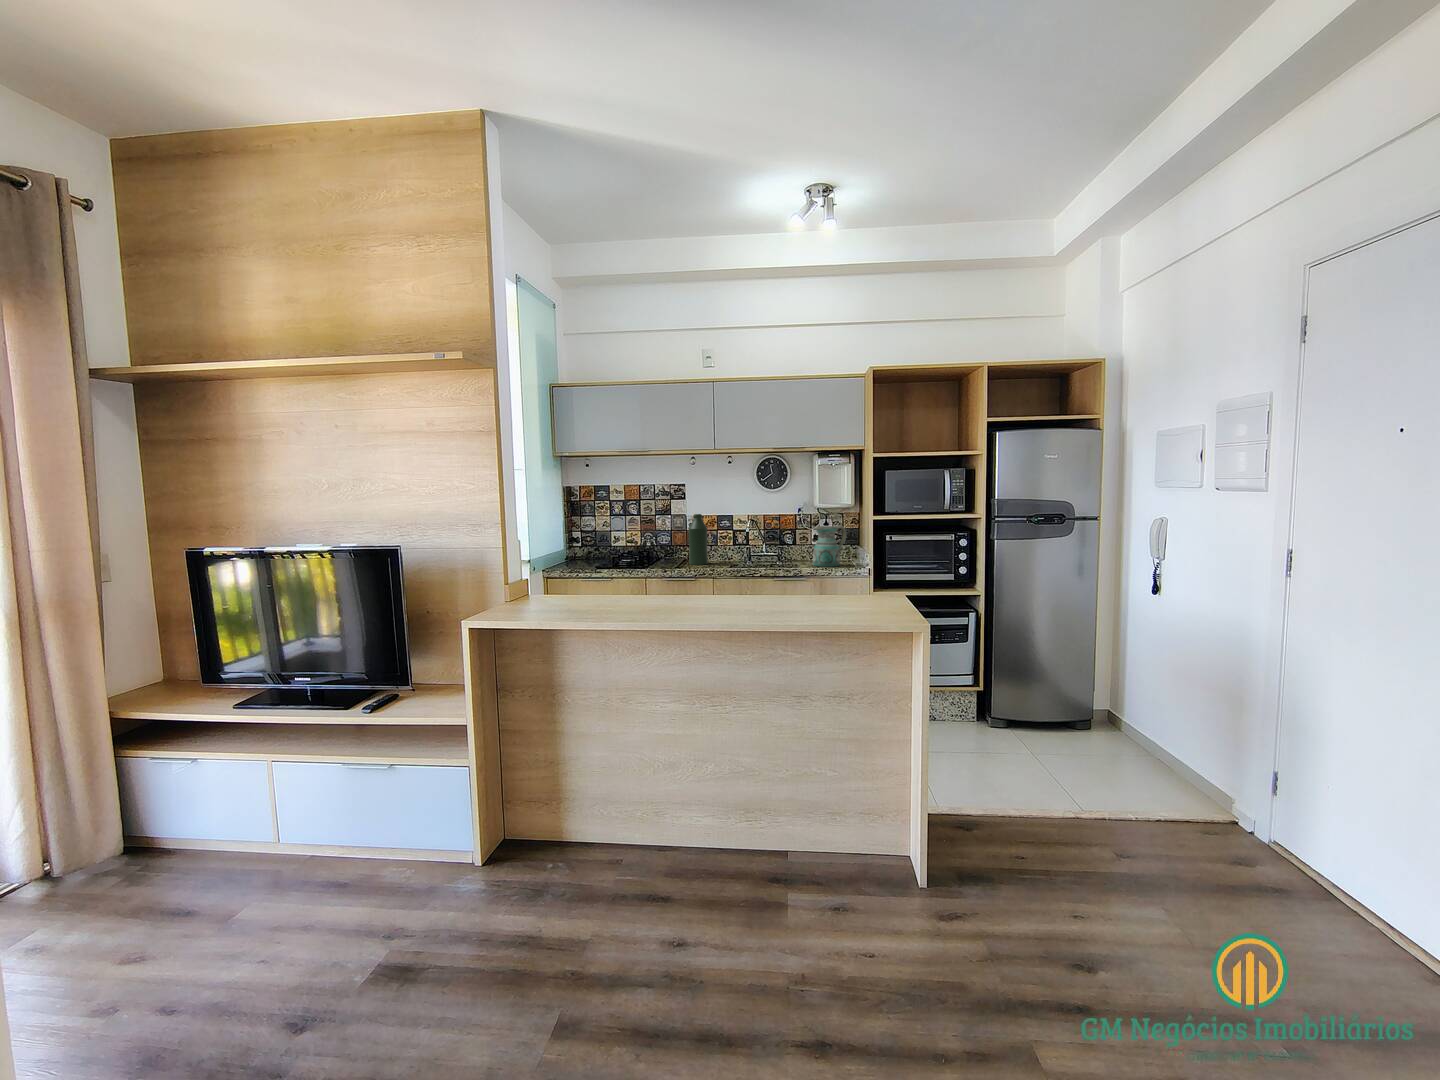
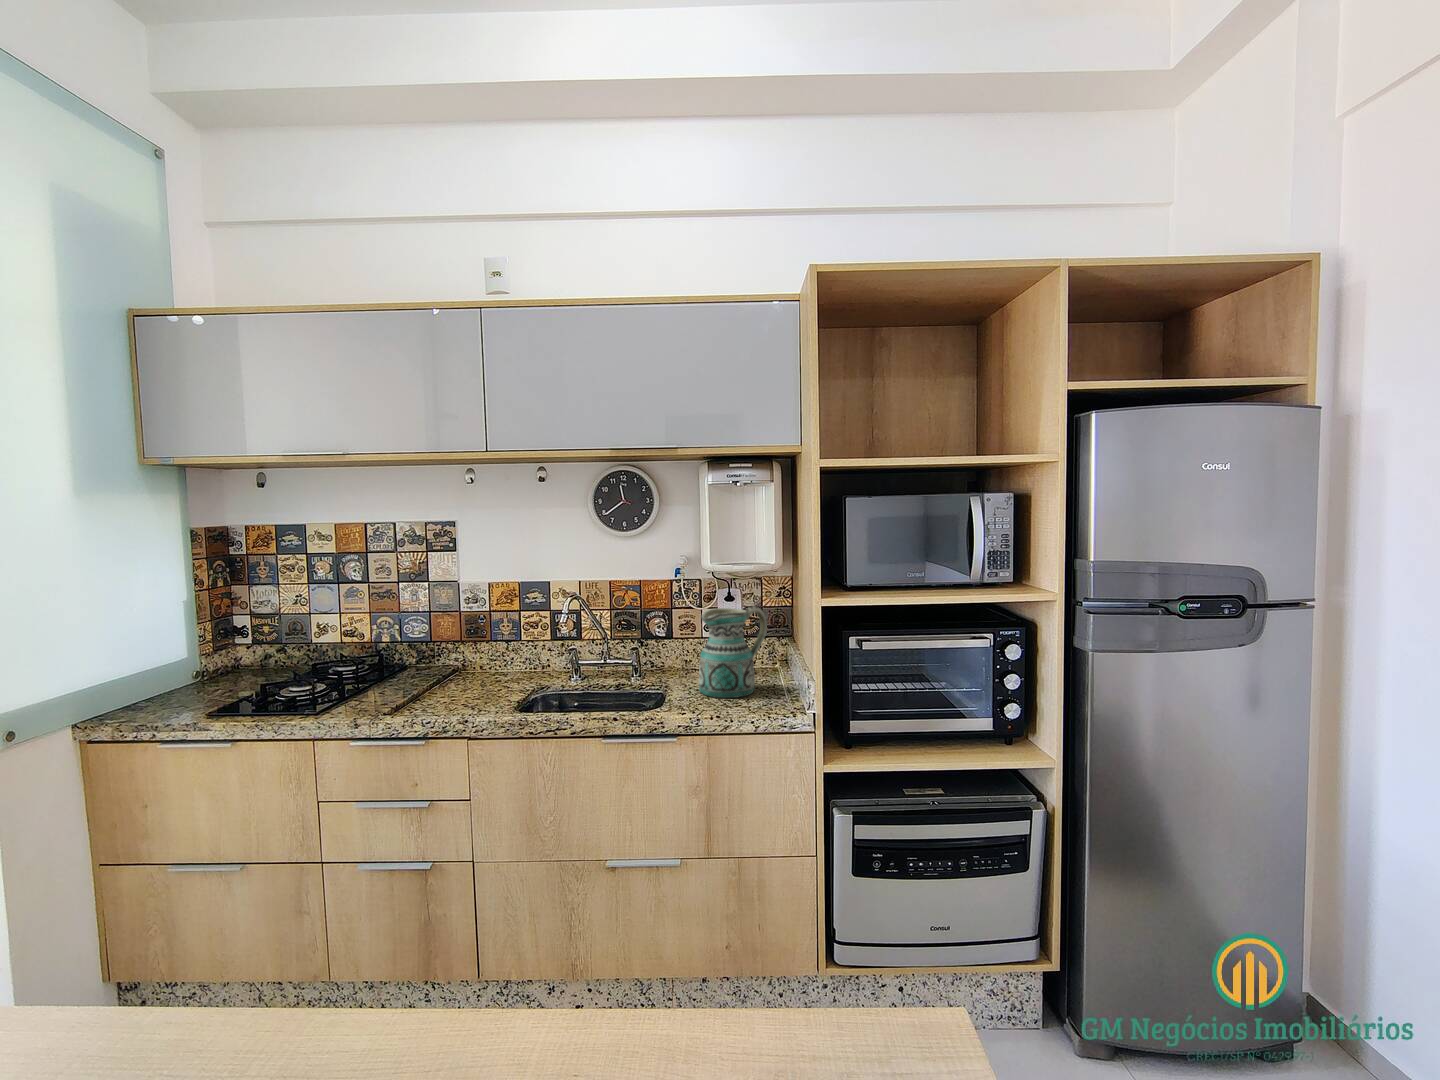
bottle: present [689,514,708,565] -> none [444,585,488,692]

